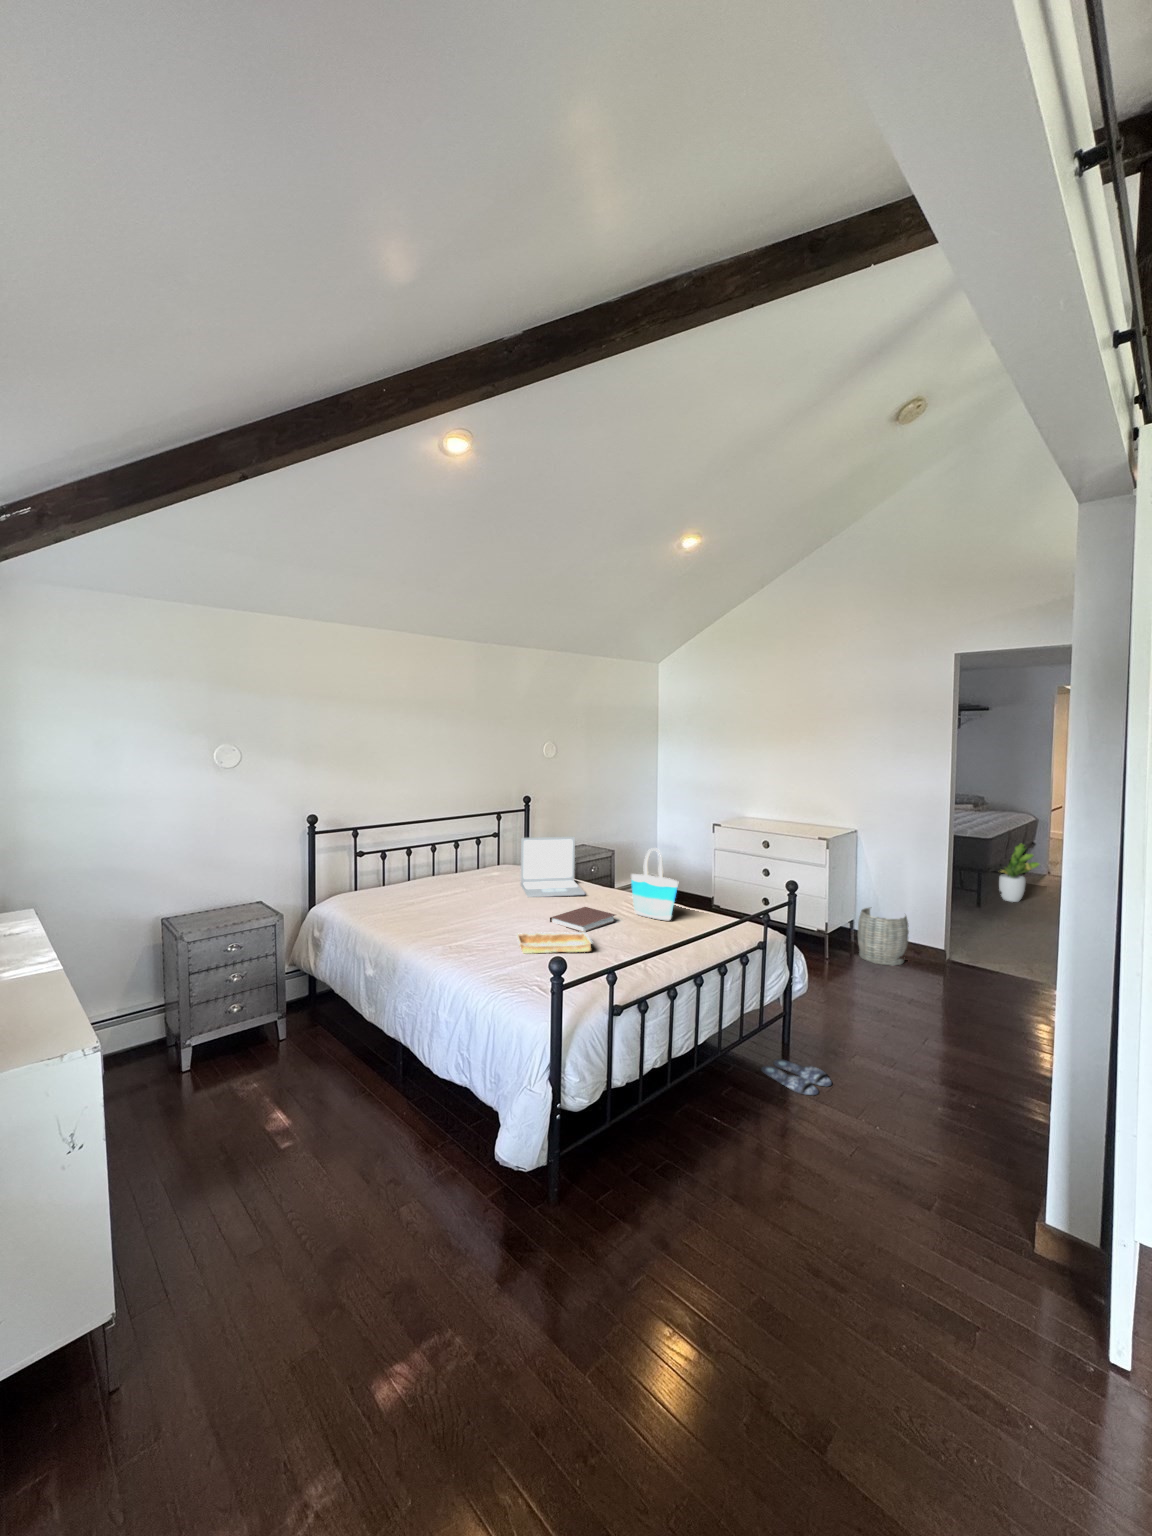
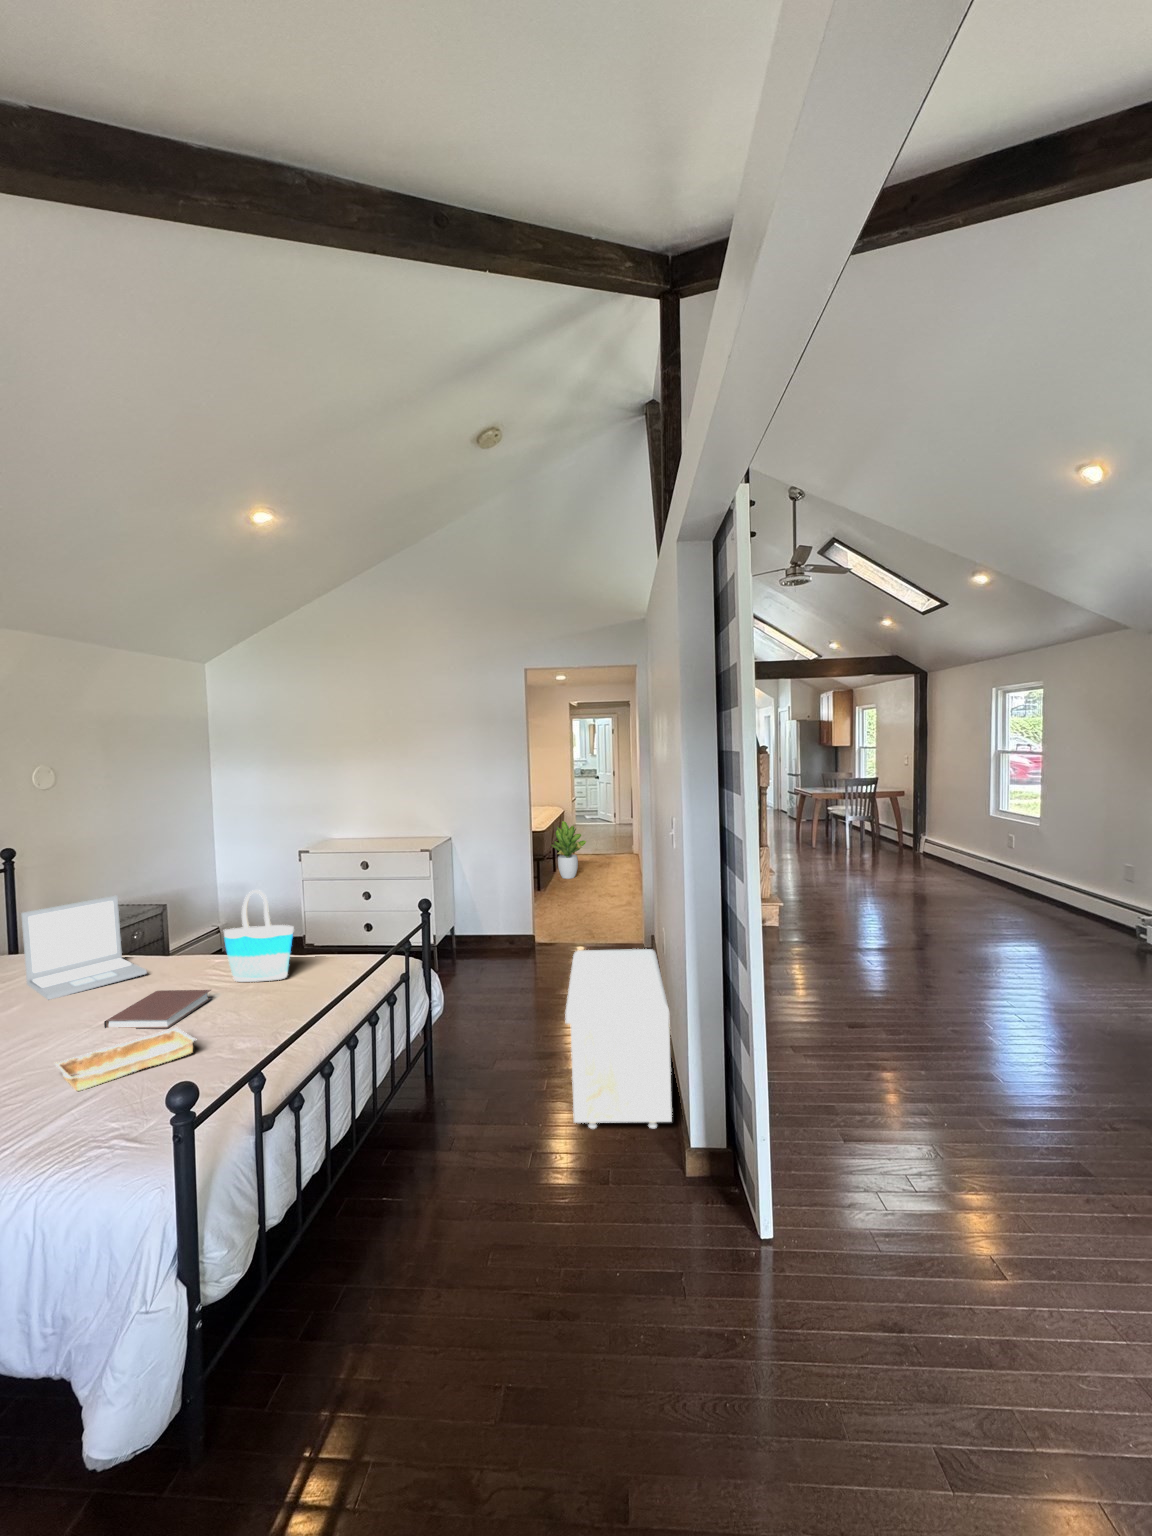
woven basket: present [857,908,909,965] -> none [464,907,511,965]
storage bench: none [902,966,1046,1168] -> present [565,949,672,1128]
slippers: present [761,1059,832,1095] -> none [418,1095,494,1132]

